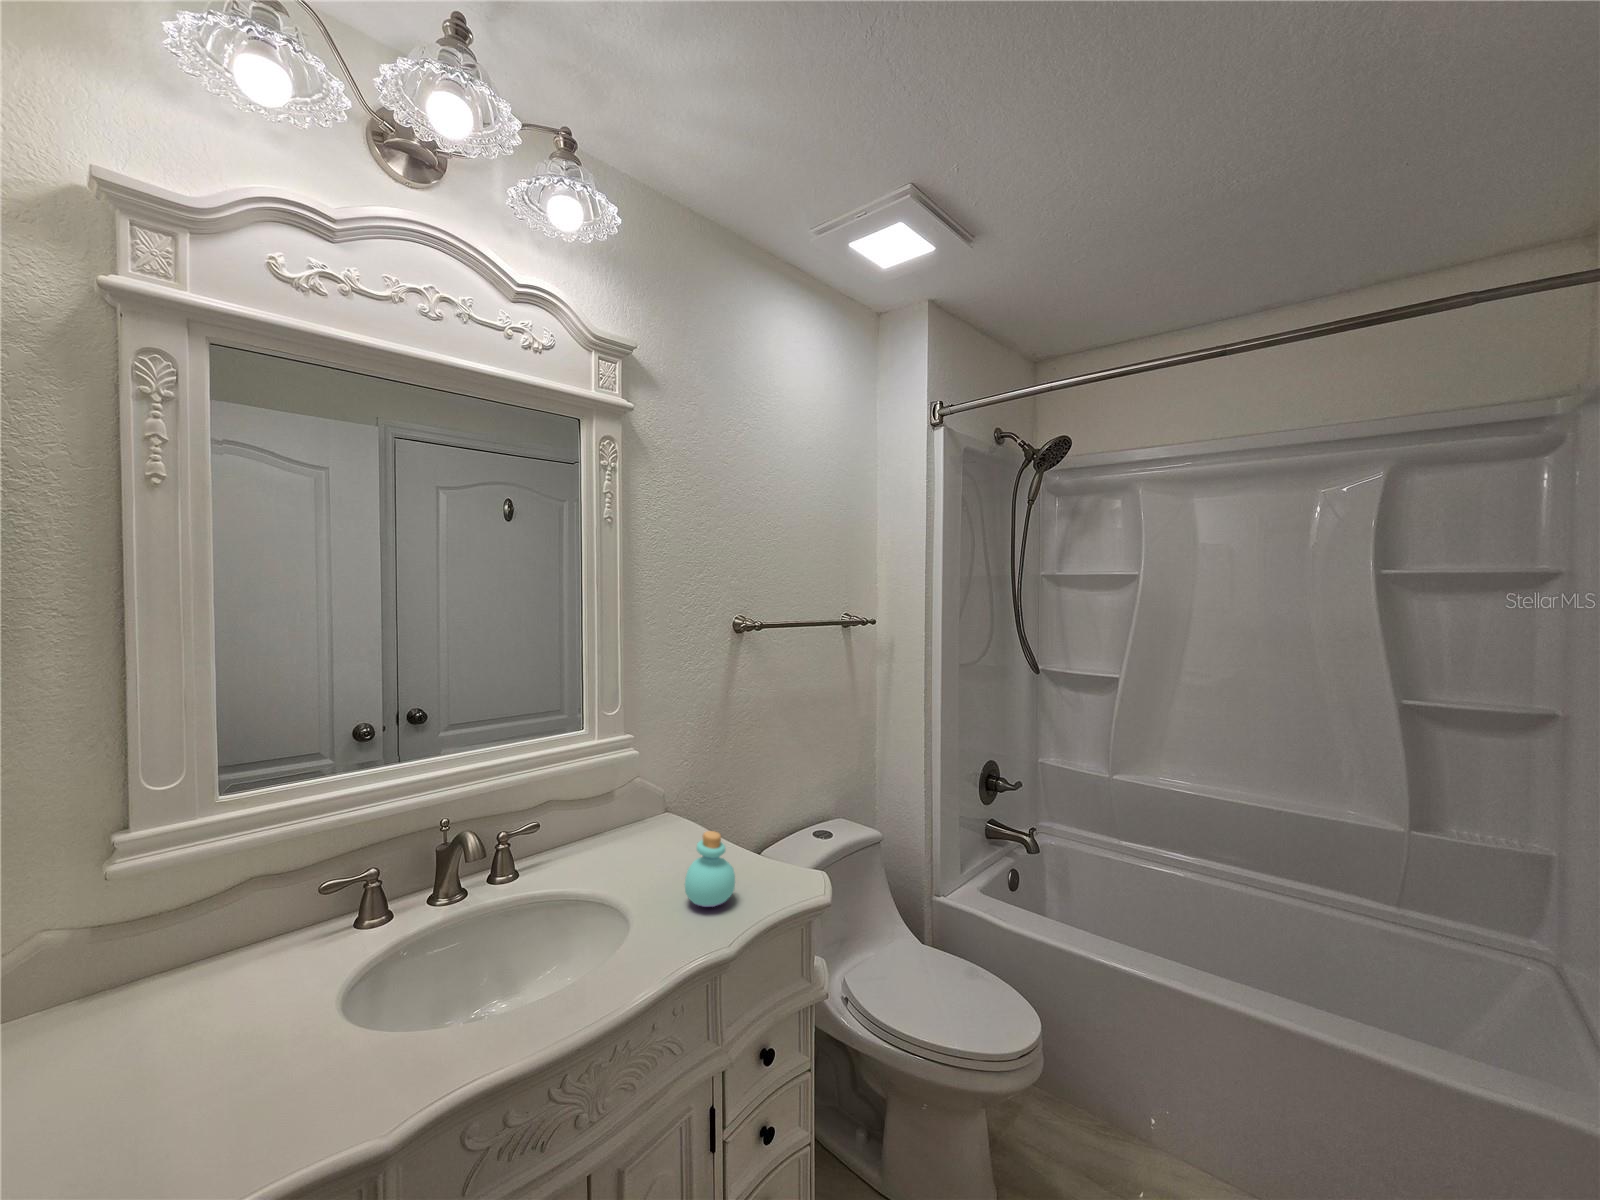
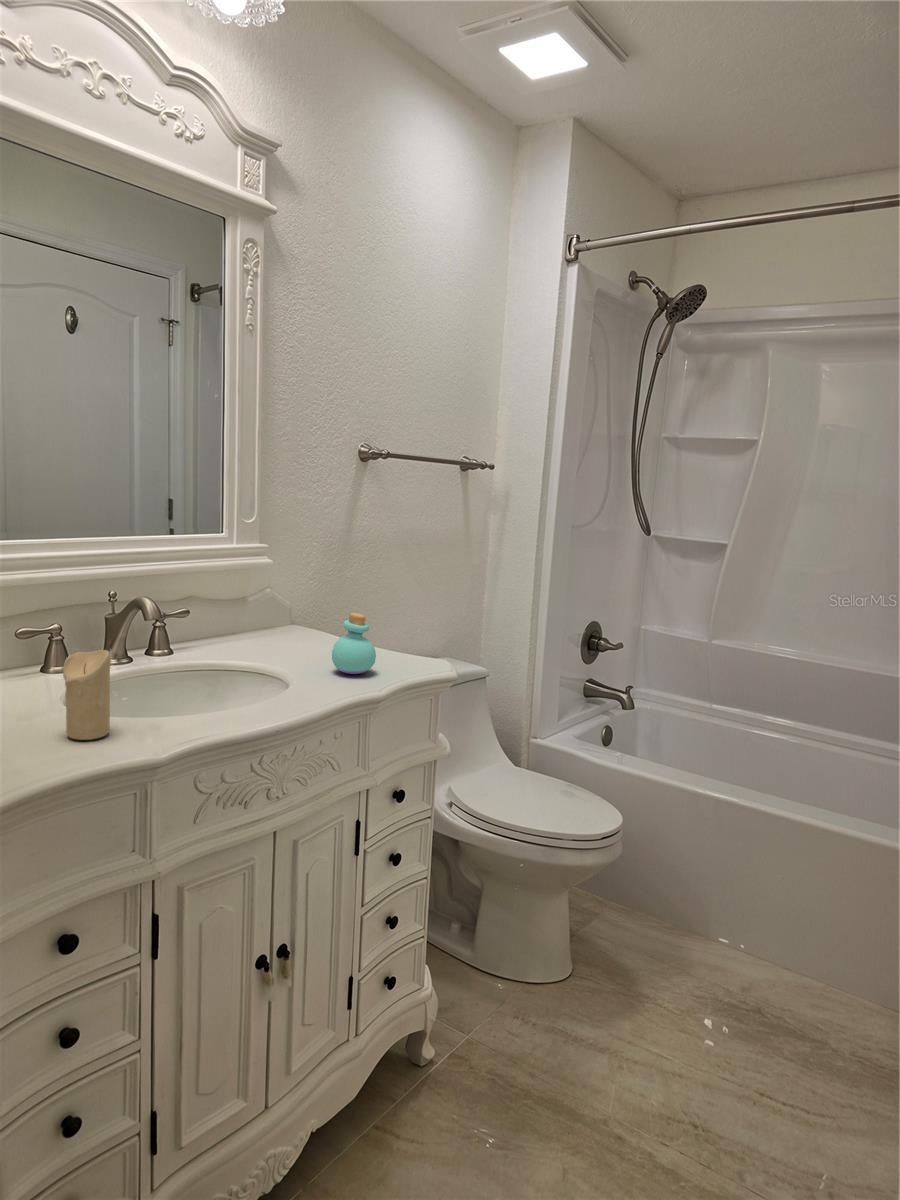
candle: none [271,968,346,1113] -> present [63,650,111,740]

